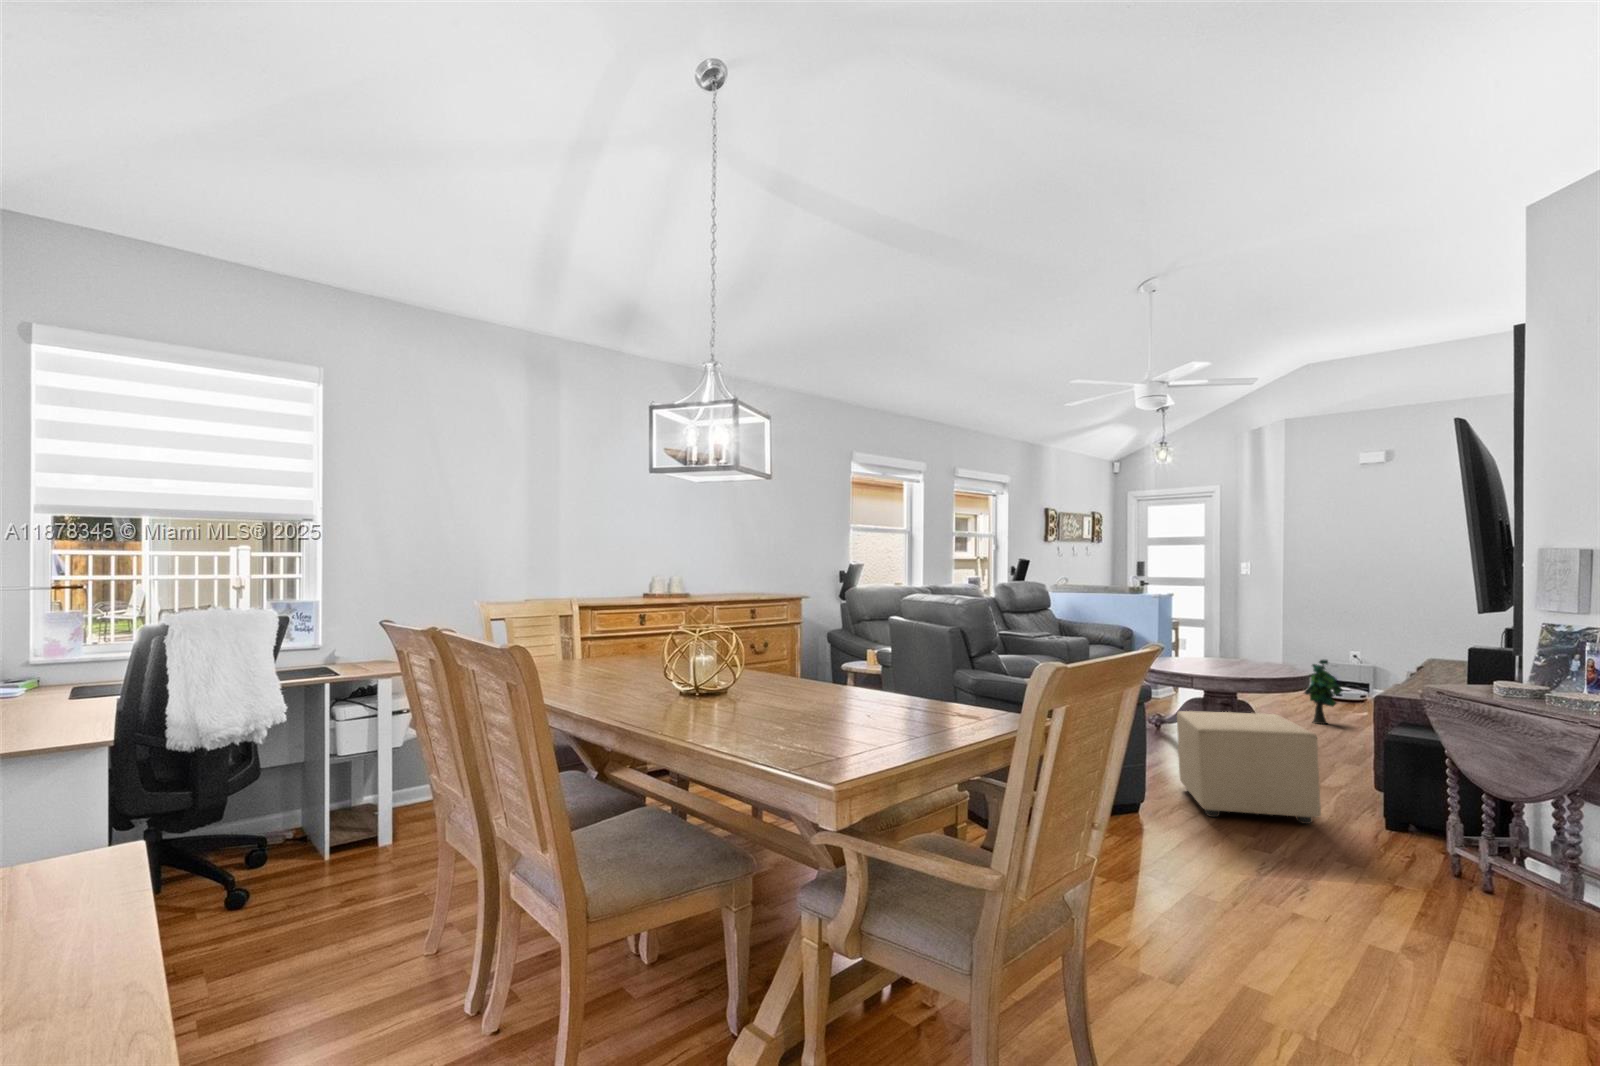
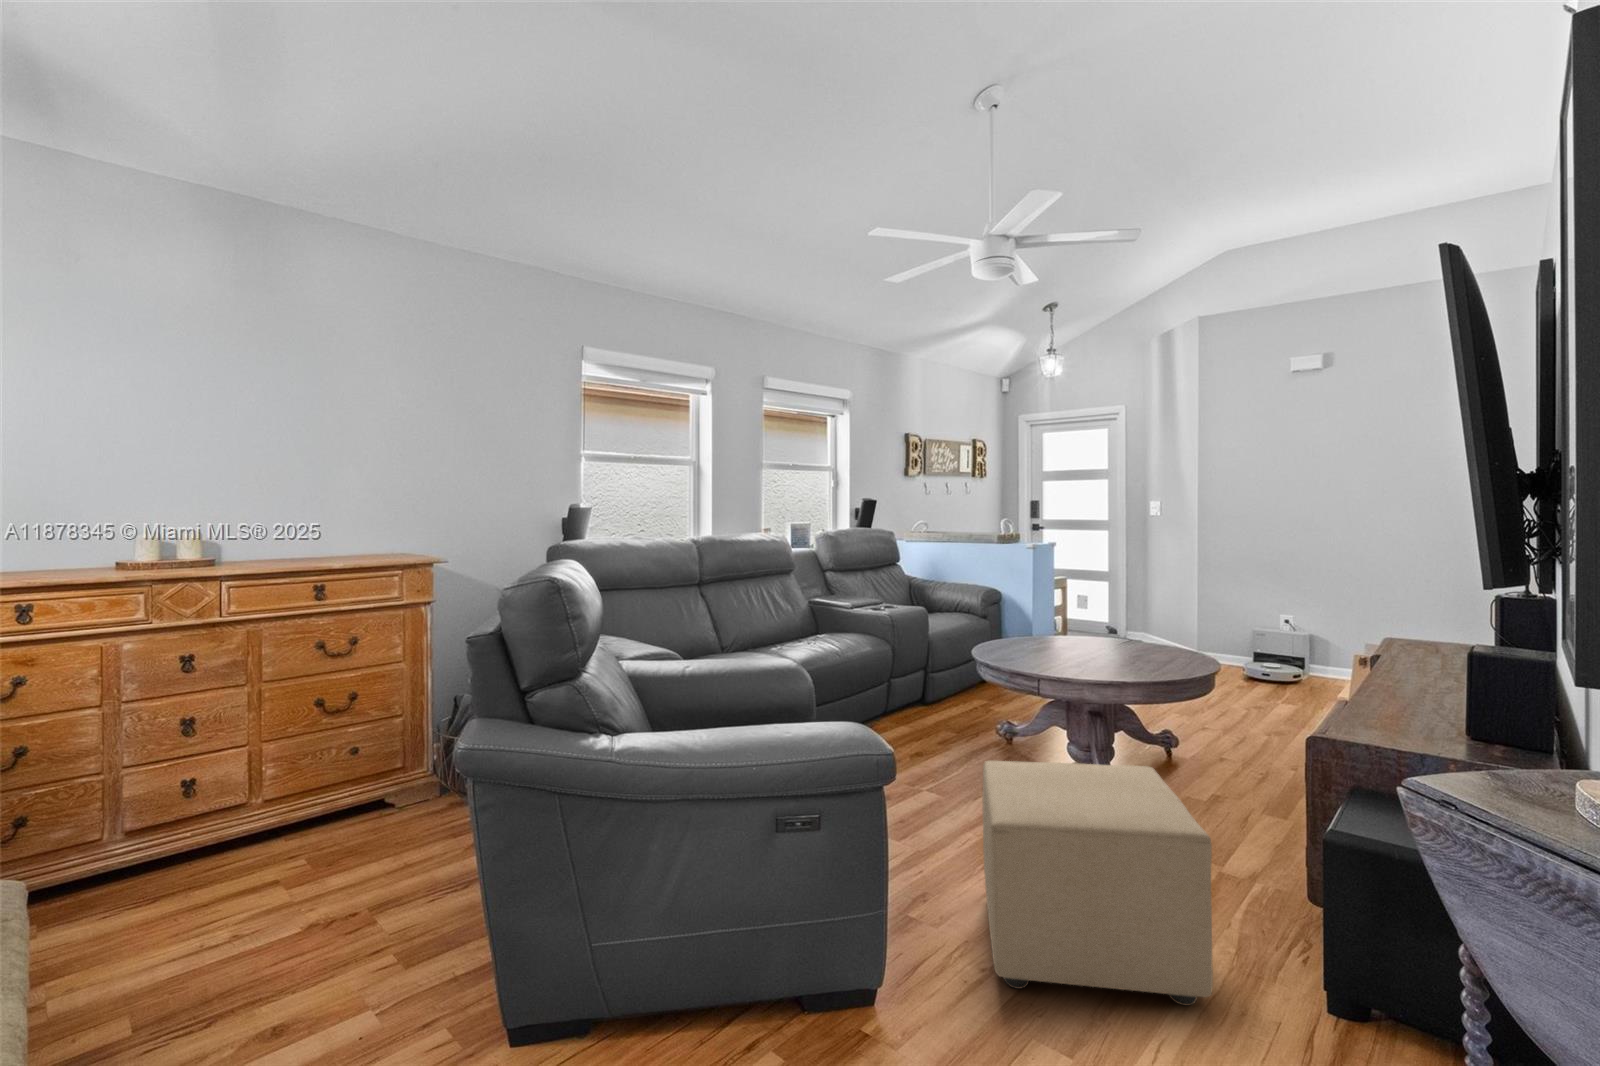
decorative plant: present [1303,660,1343,724] -> none [1201,633,1263,723]

